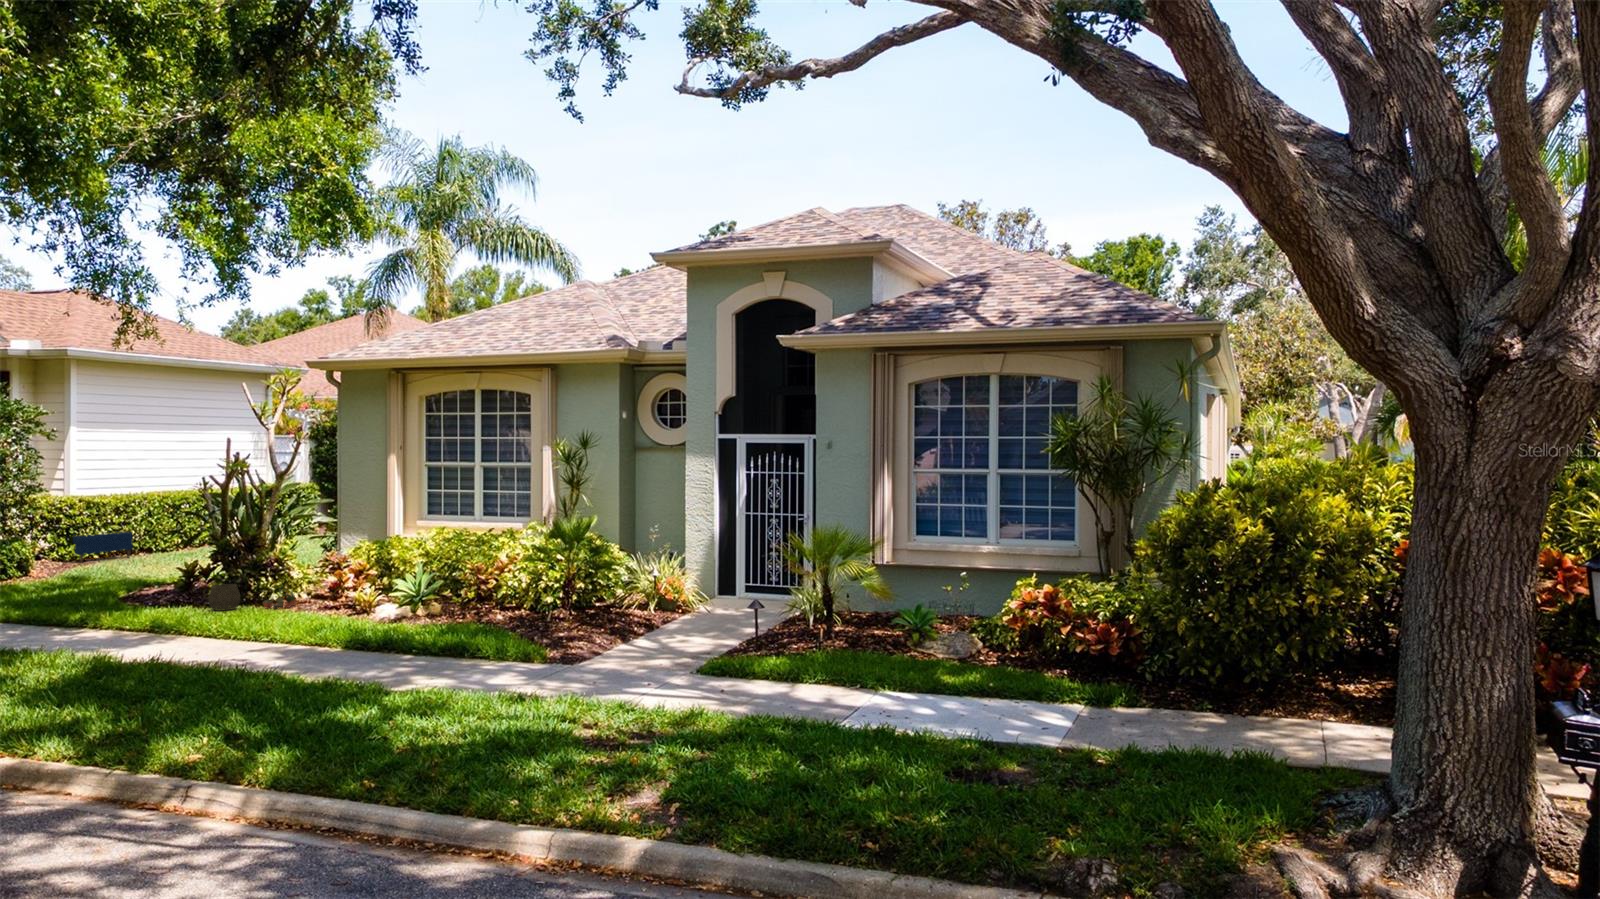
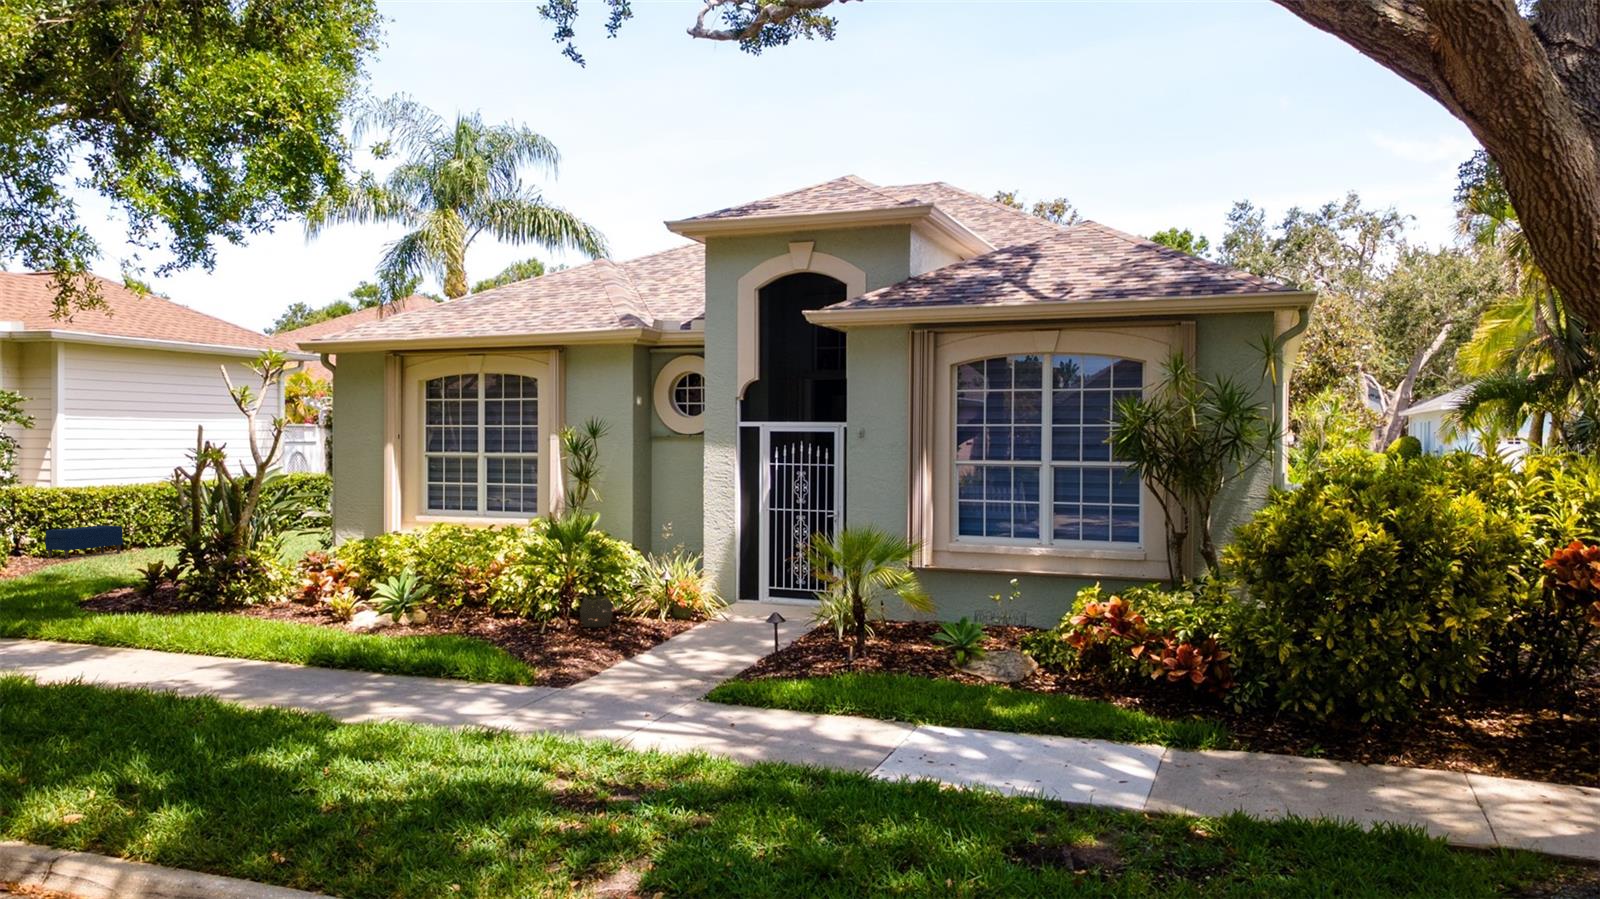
woven basket: present [209,584,240,611] -> present [580,596,612,627]
potted plant: present [263,585,297,609] -> none [235,586,274,614]

